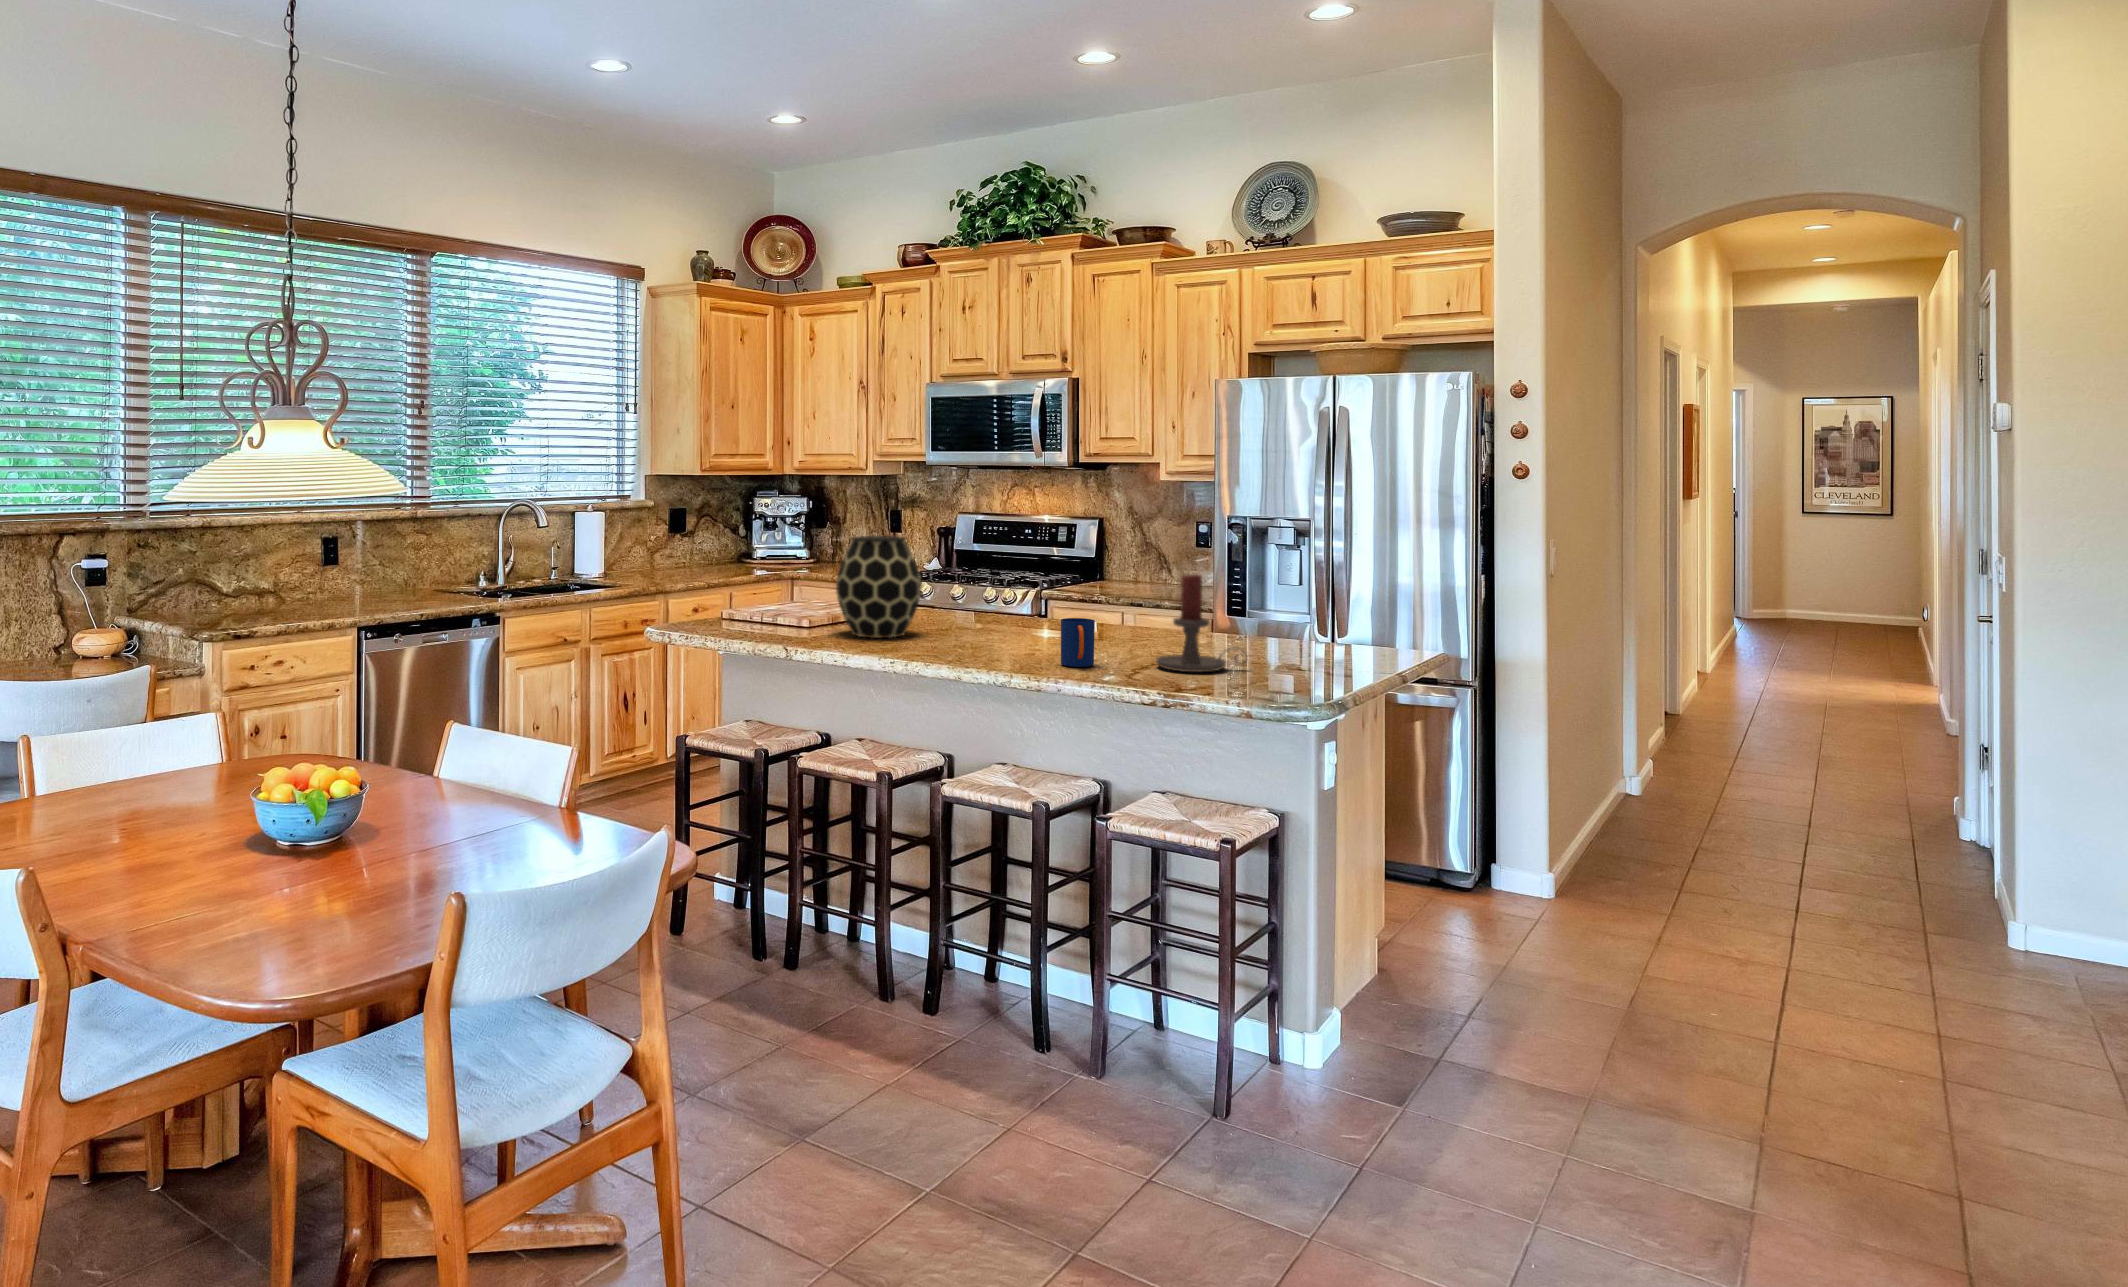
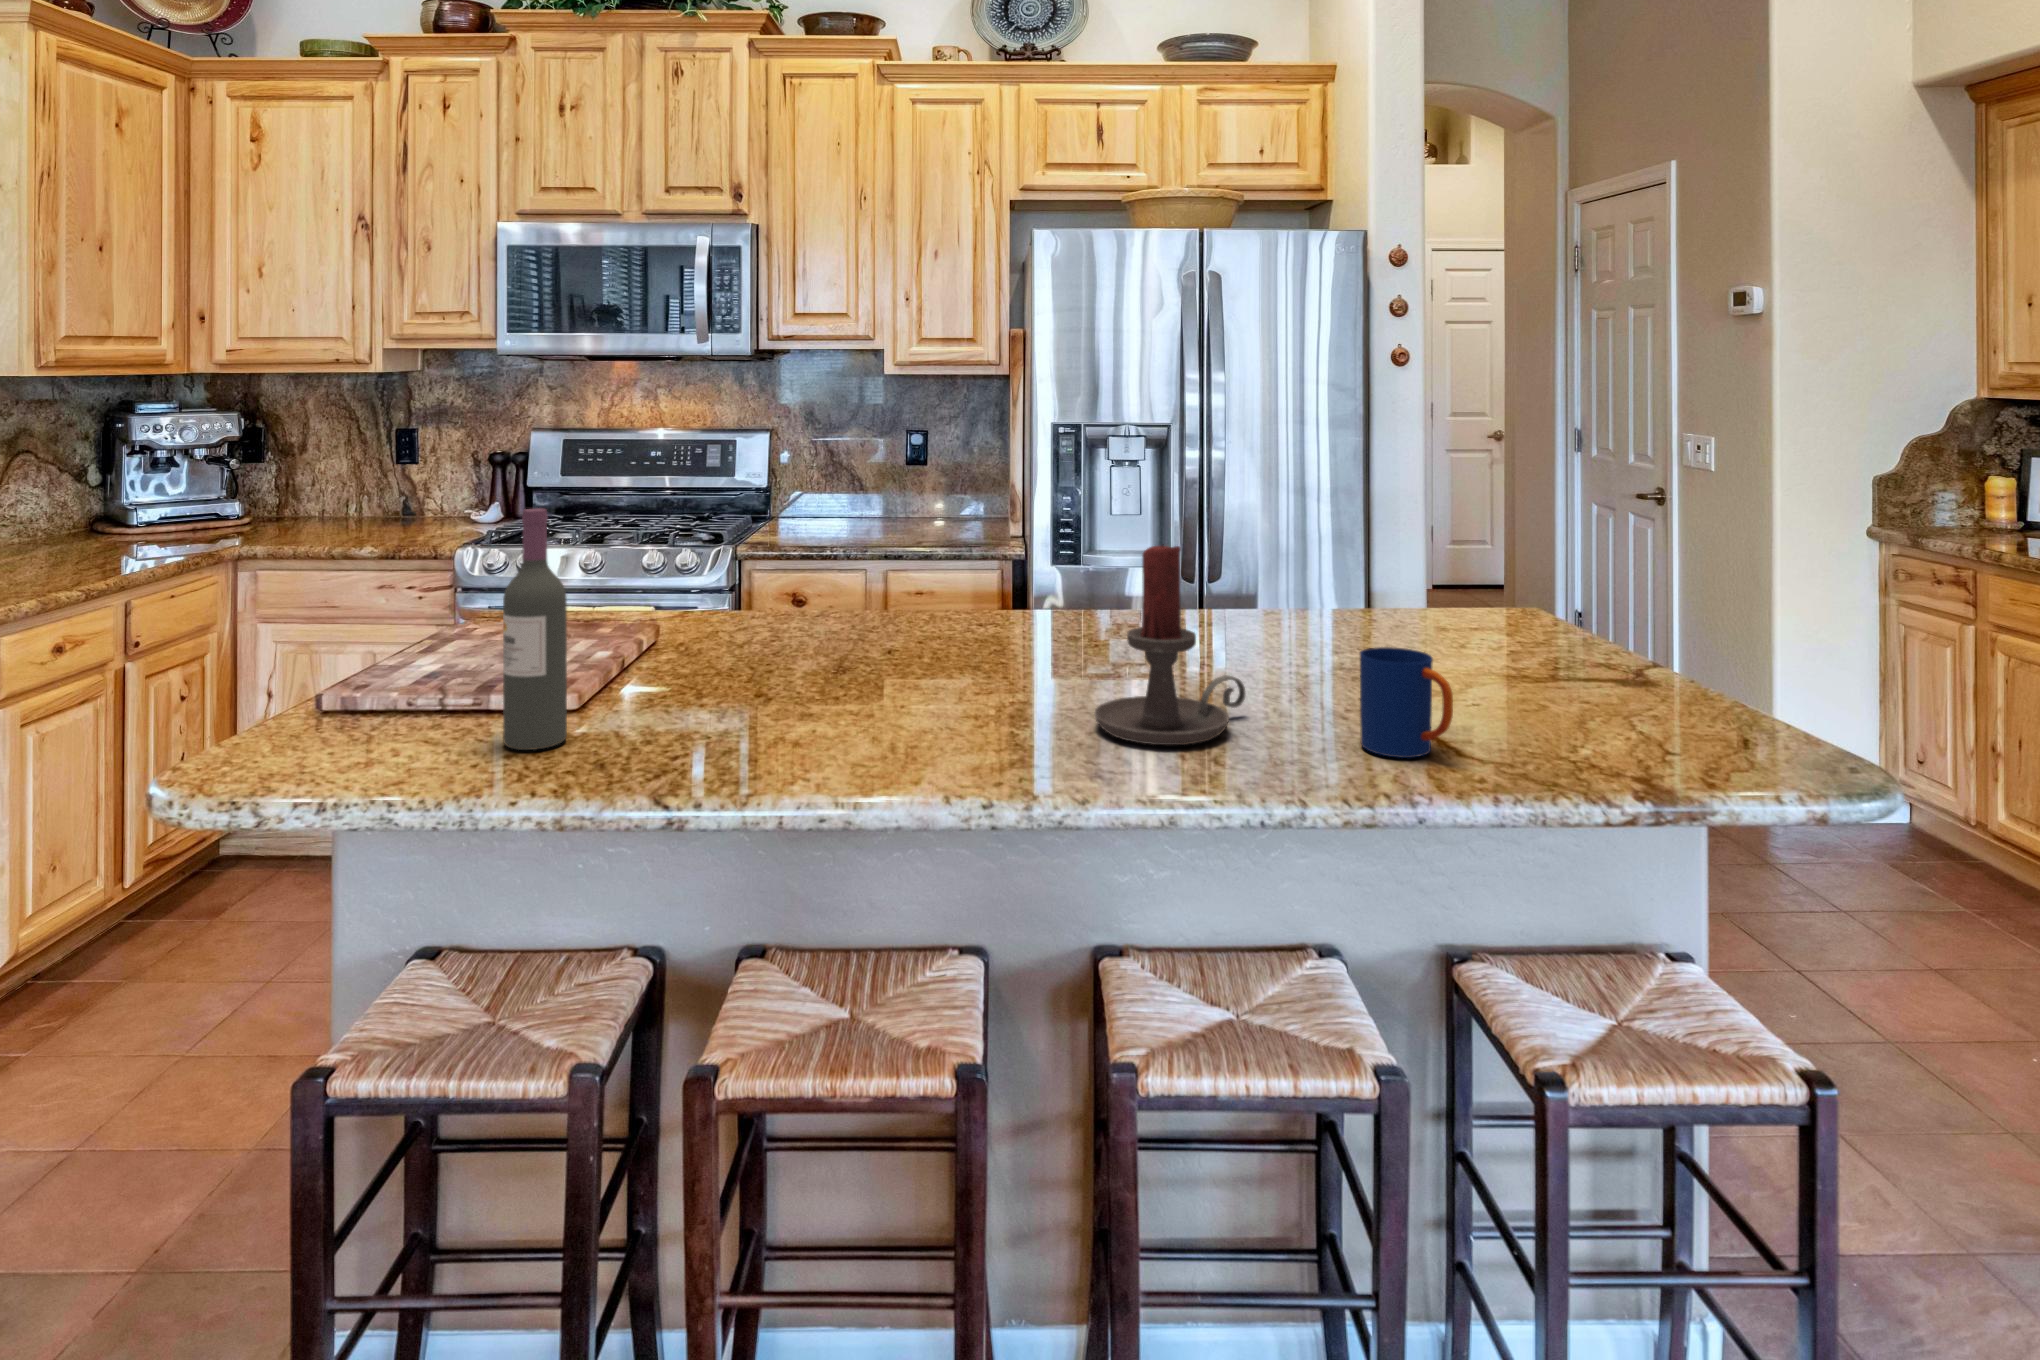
wine bottle: none [754,535,779,630] -> present [503,508,567,750]
vase: present [836,536,922,638] -> none [725,493,918,734]
candle holder: present [1156,575,1247,672] -> present [1094,546,1246,745]

